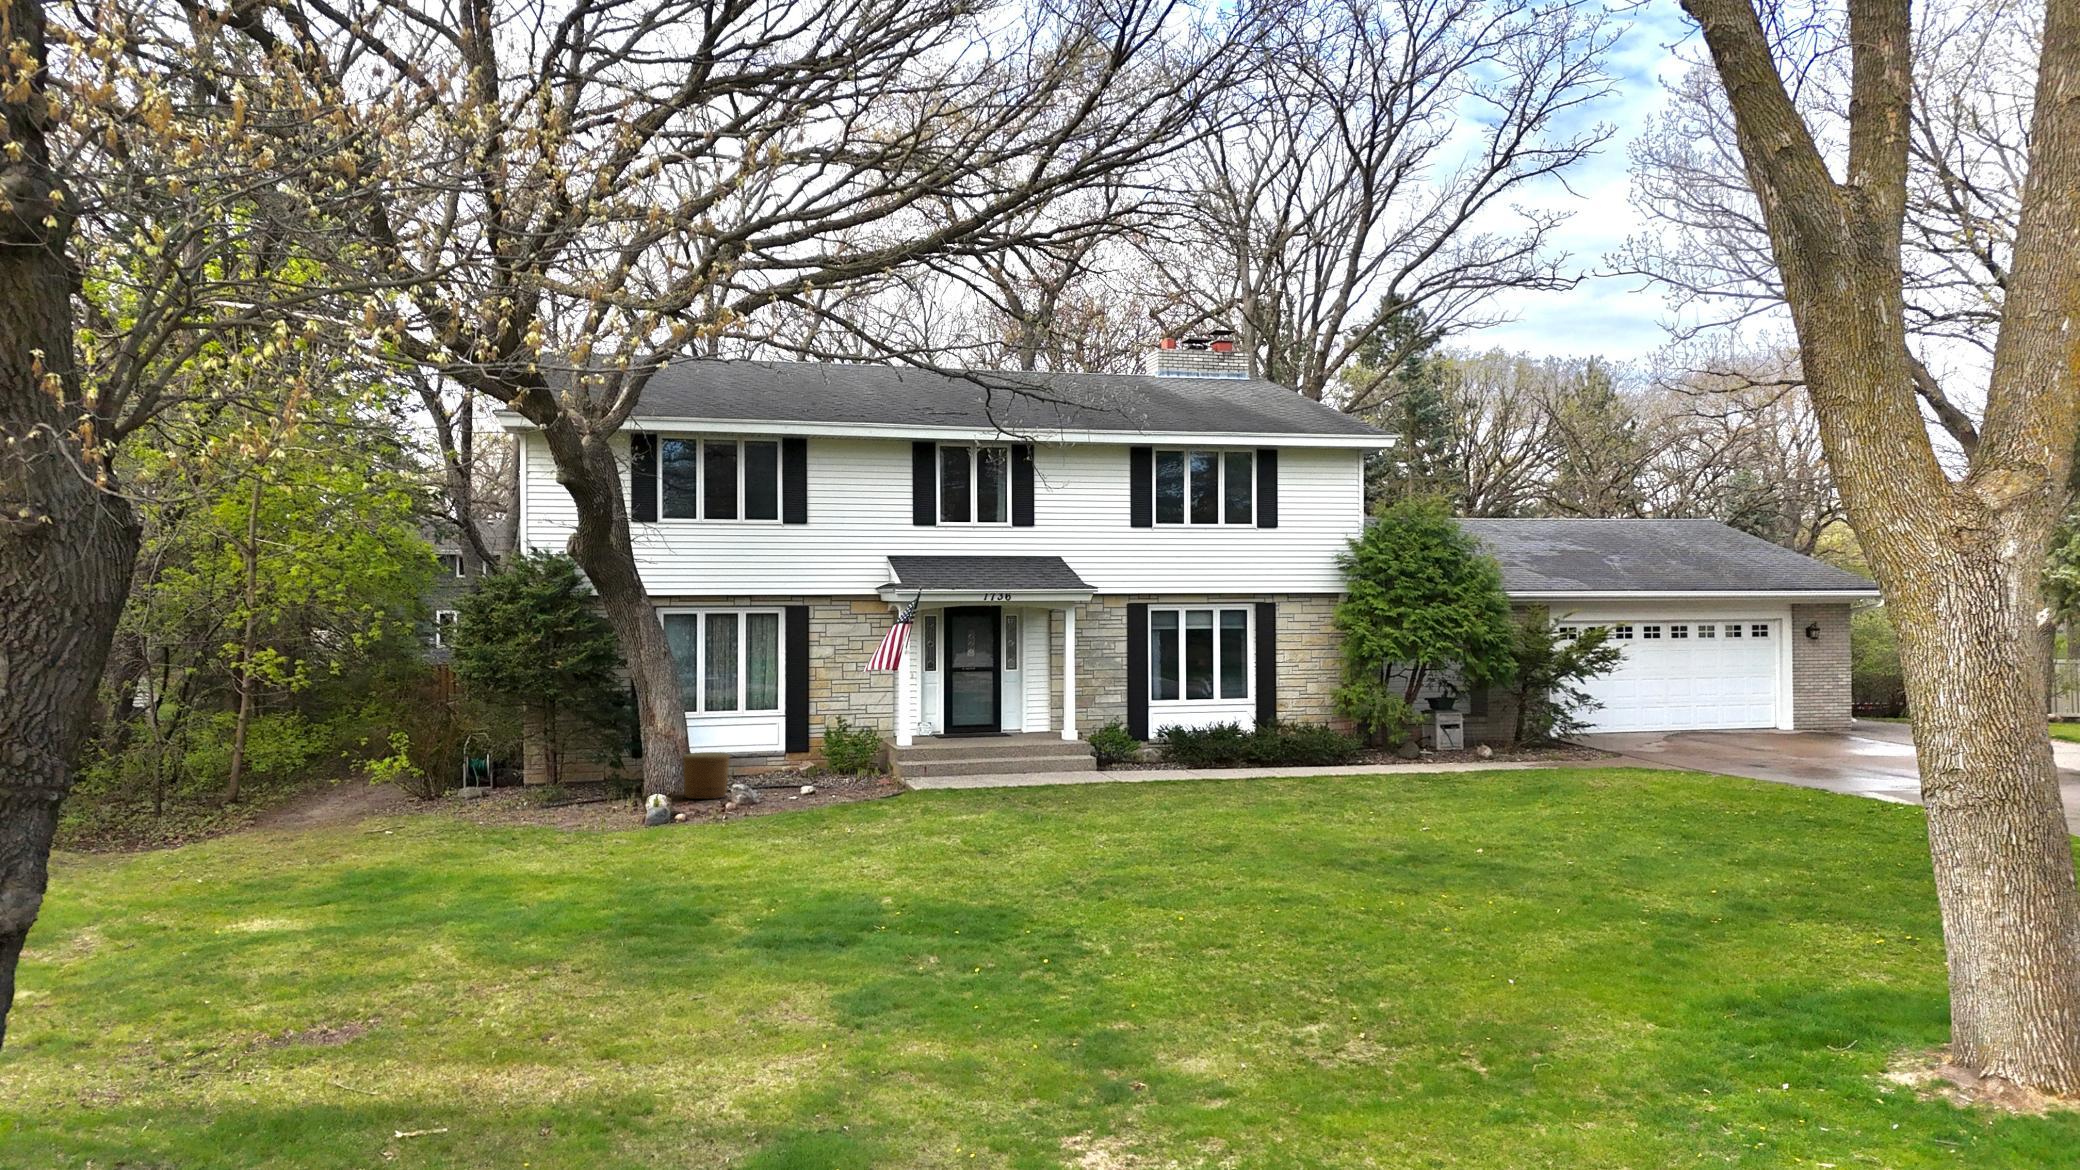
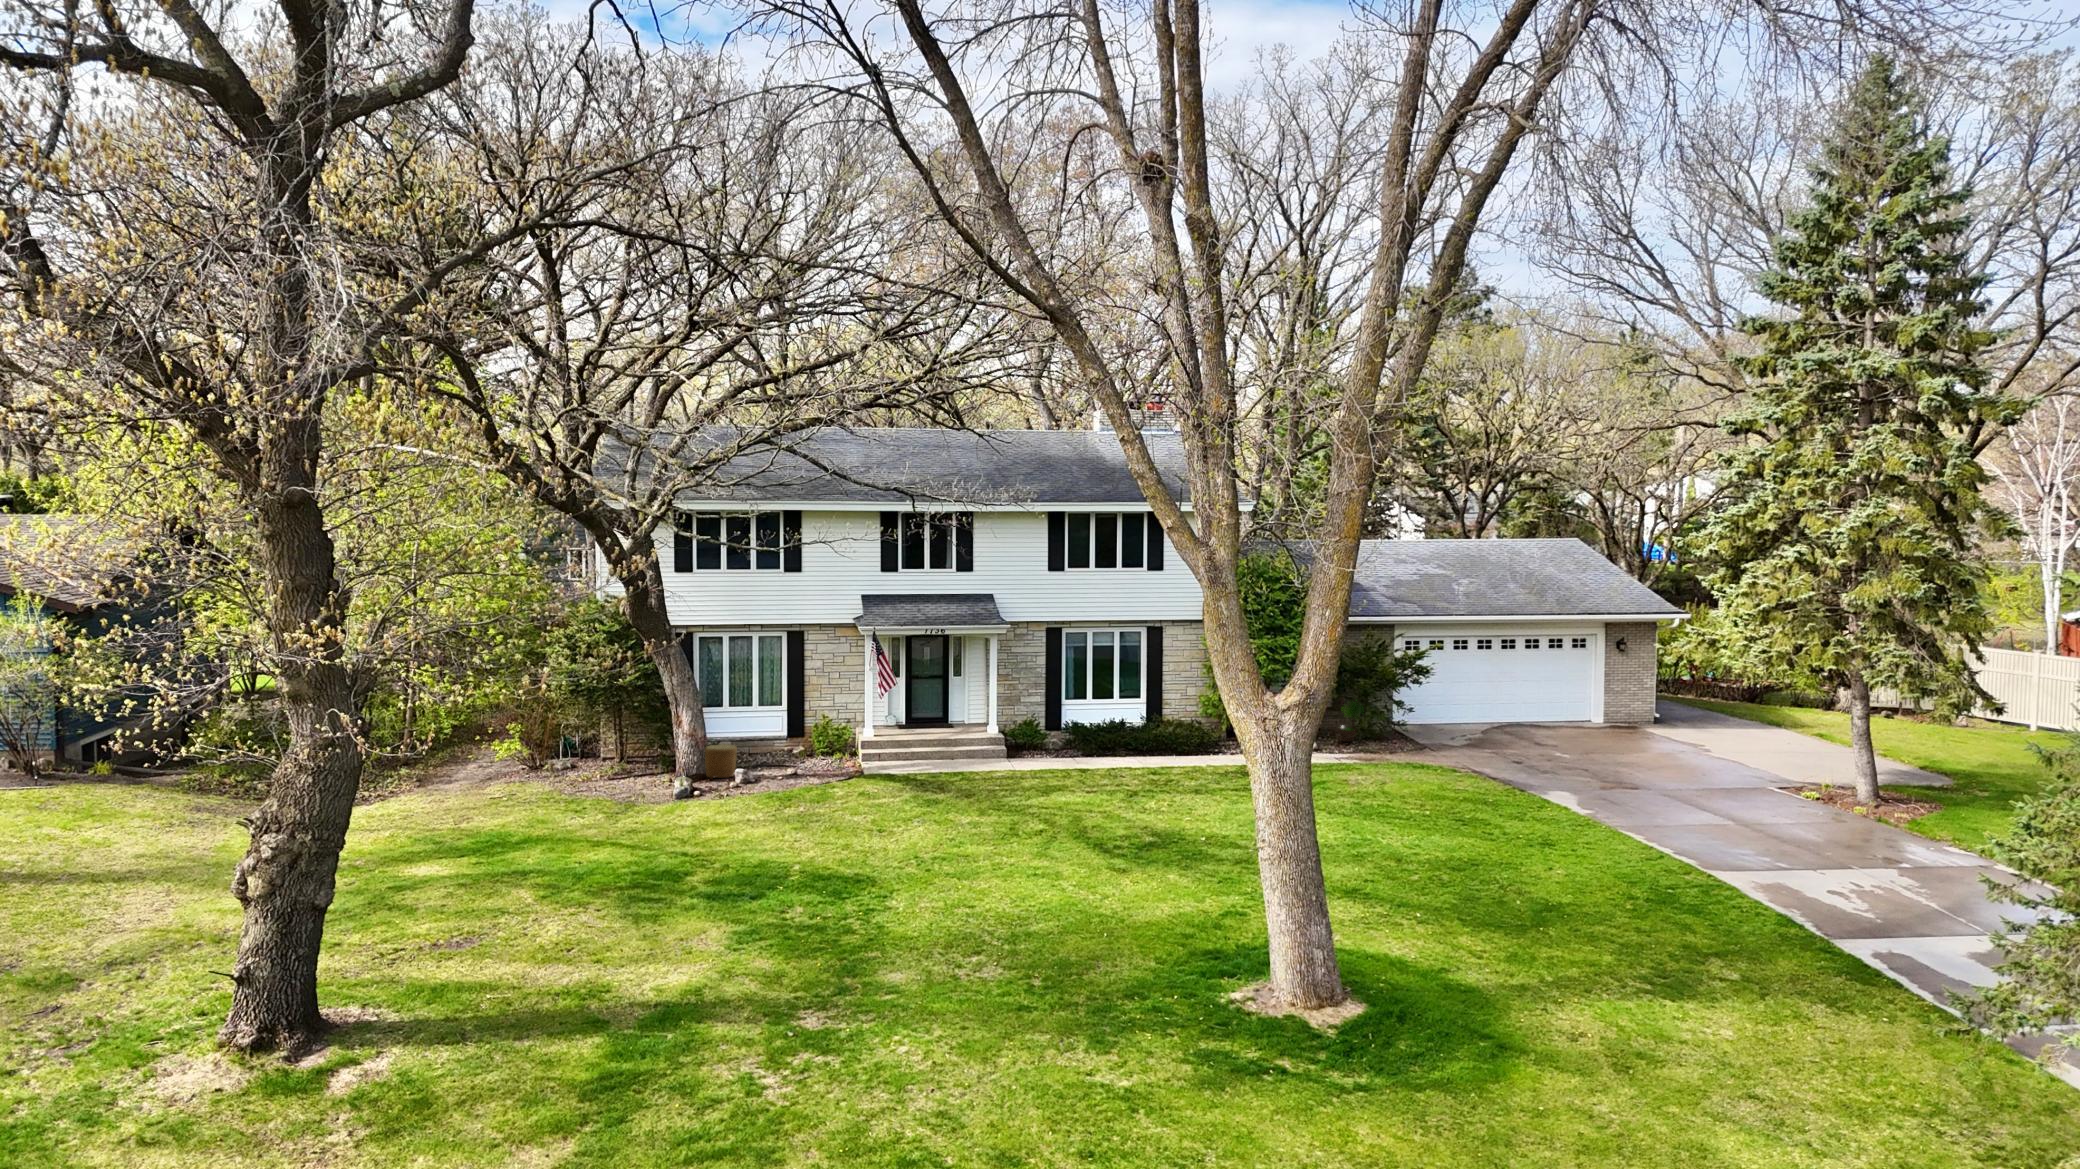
potted tree: none [1496,695,1534,752] -> present [1338,702,1363,742]

